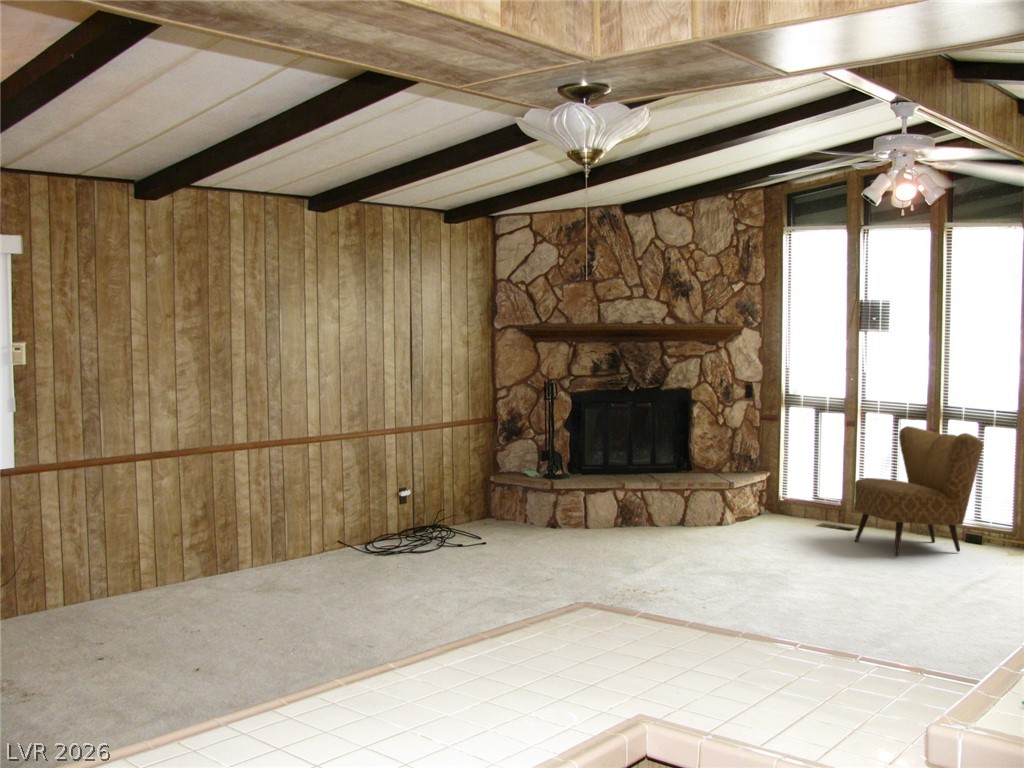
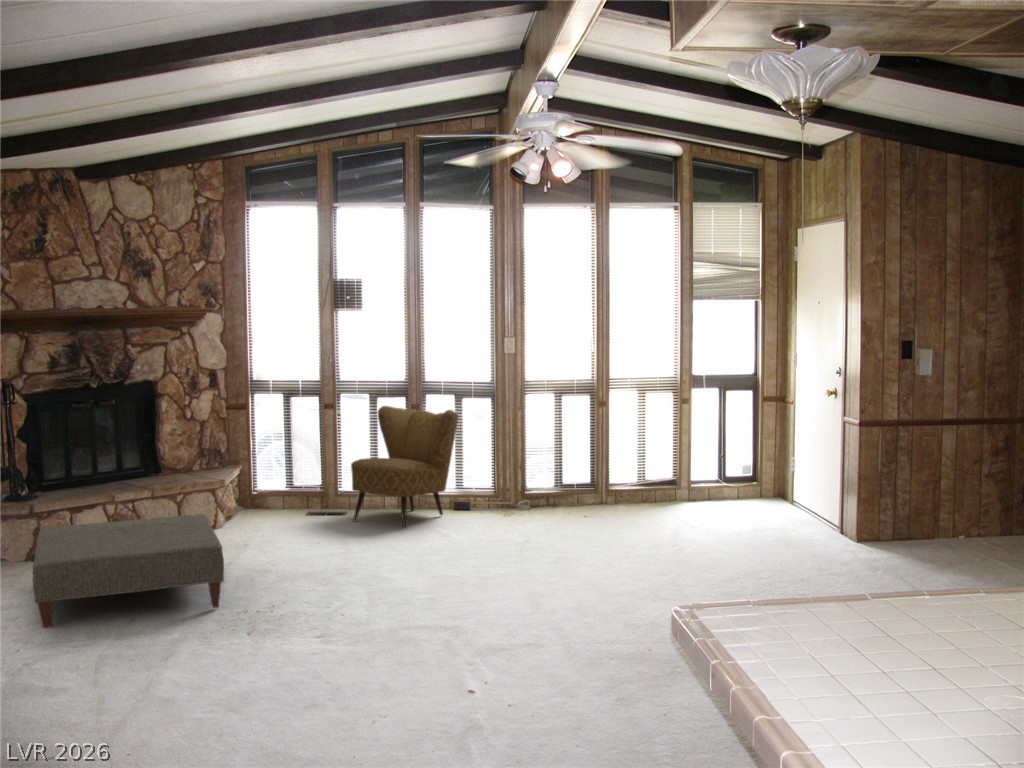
ottoman: none [474,498,664,589] -> present [32,514,224,628]

